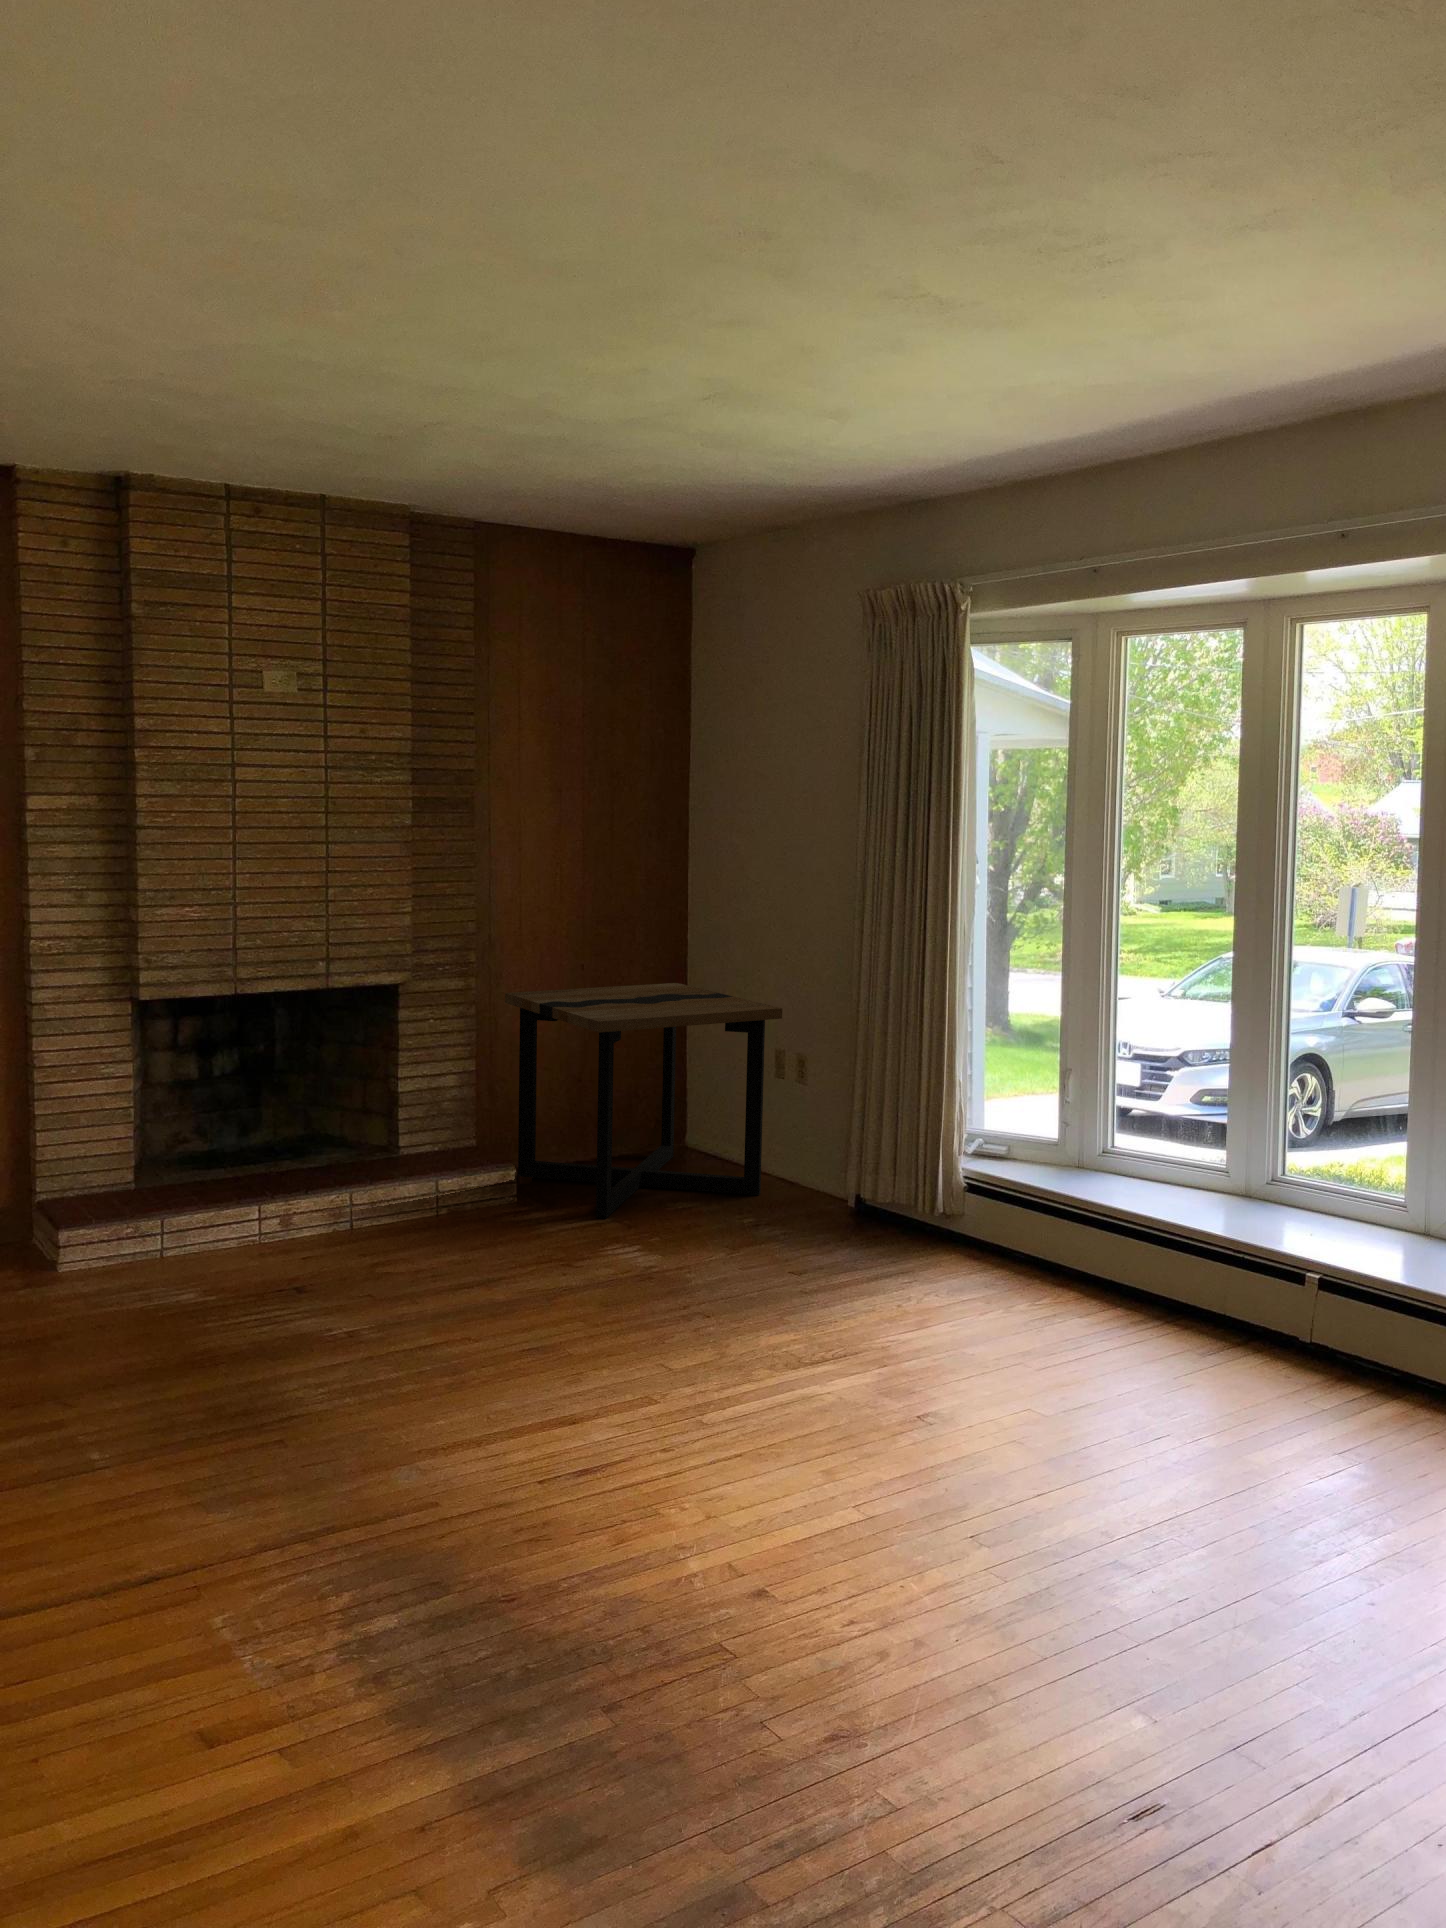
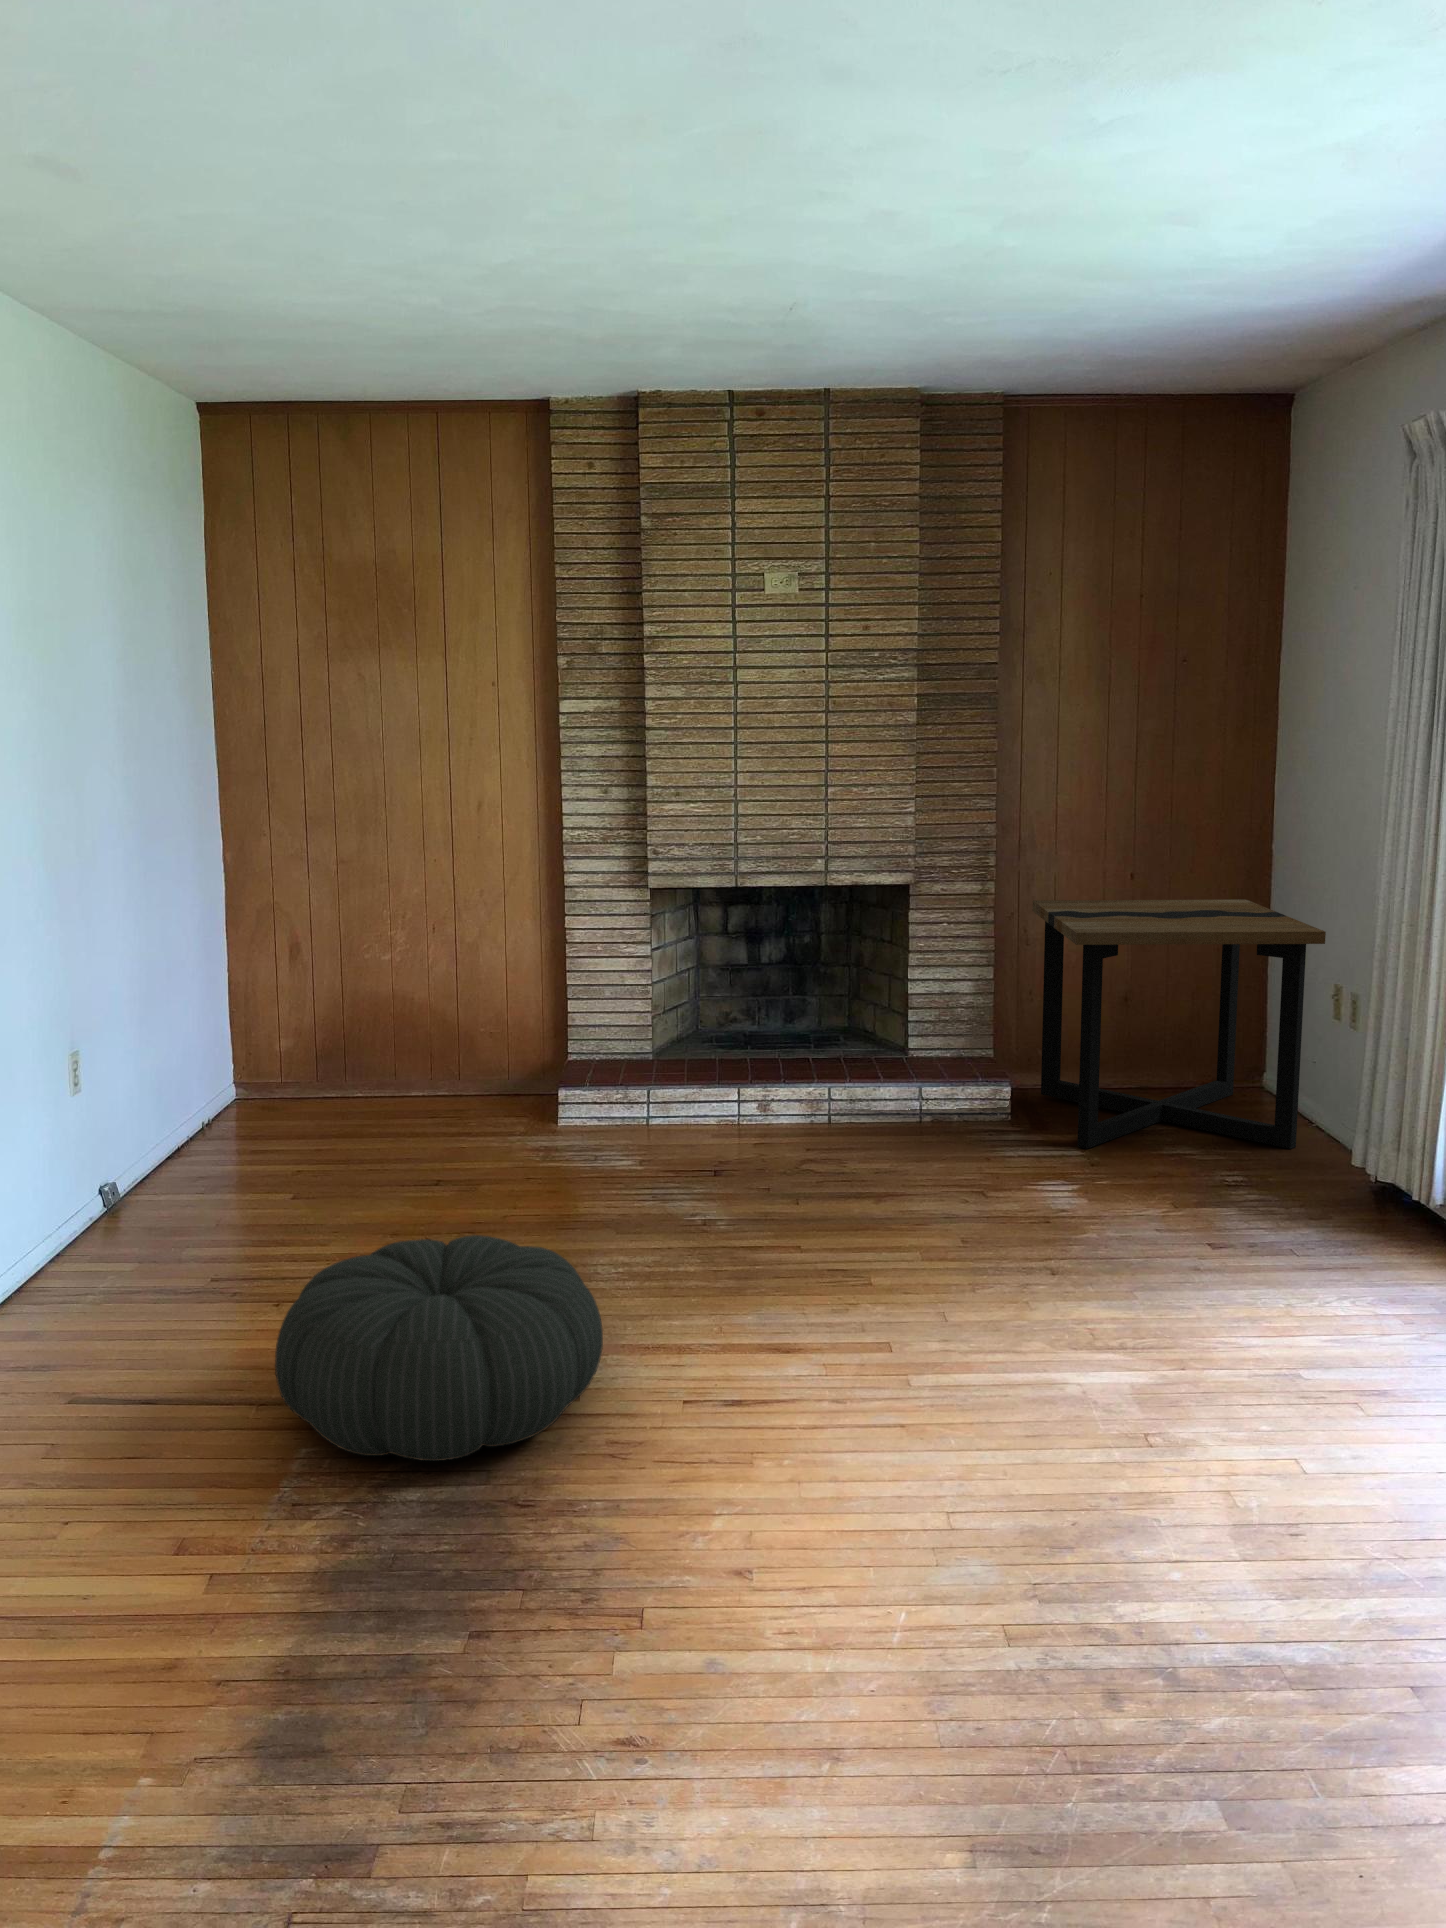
pouf: none [90,1375,440,1616] -> present [275,1235,603,1461]

